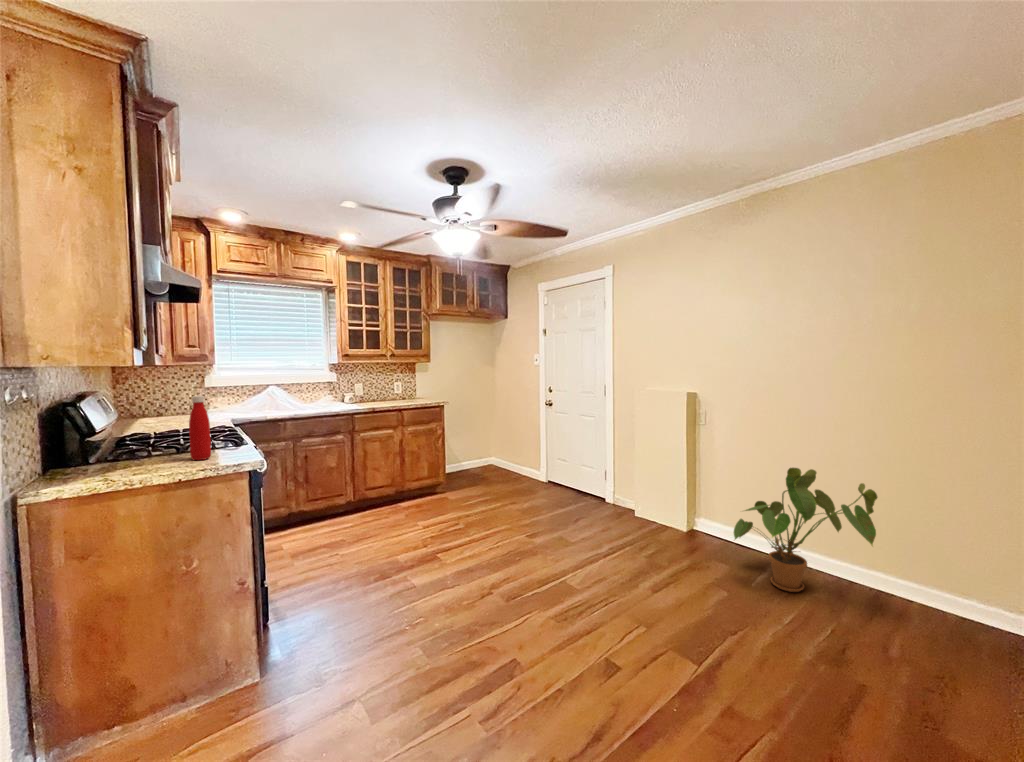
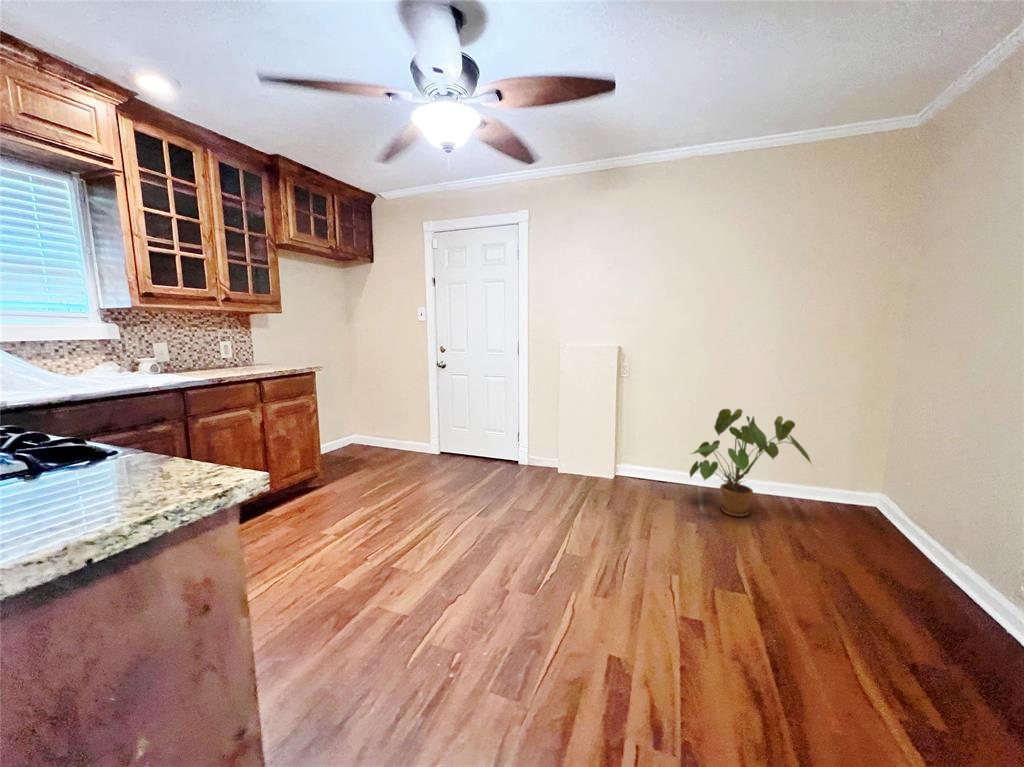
bottle: present [189,396,211,460] -> none [71,339,140,510]

